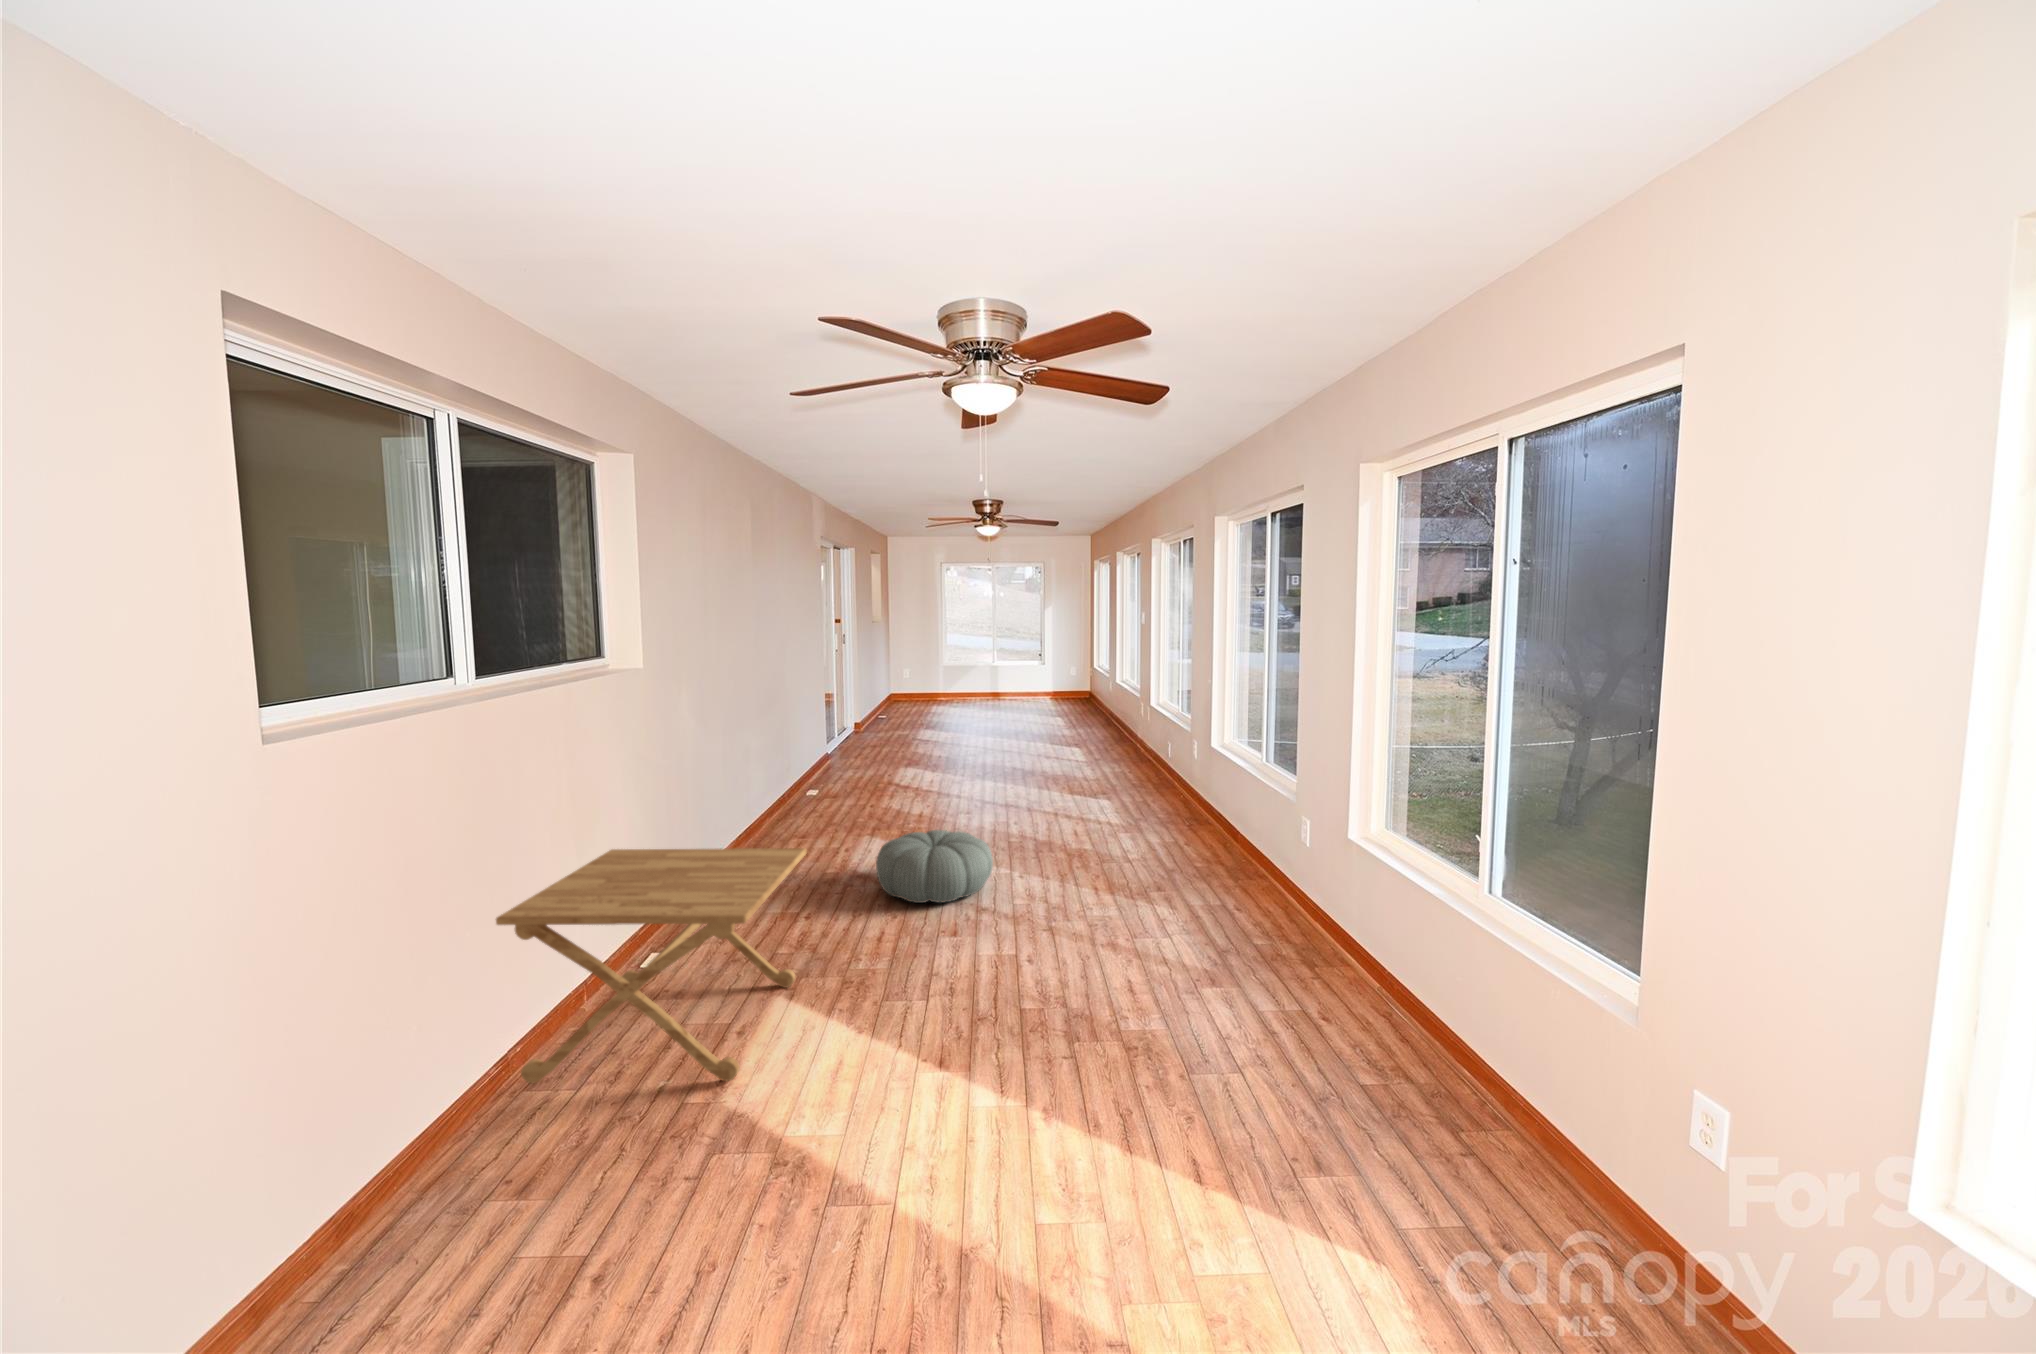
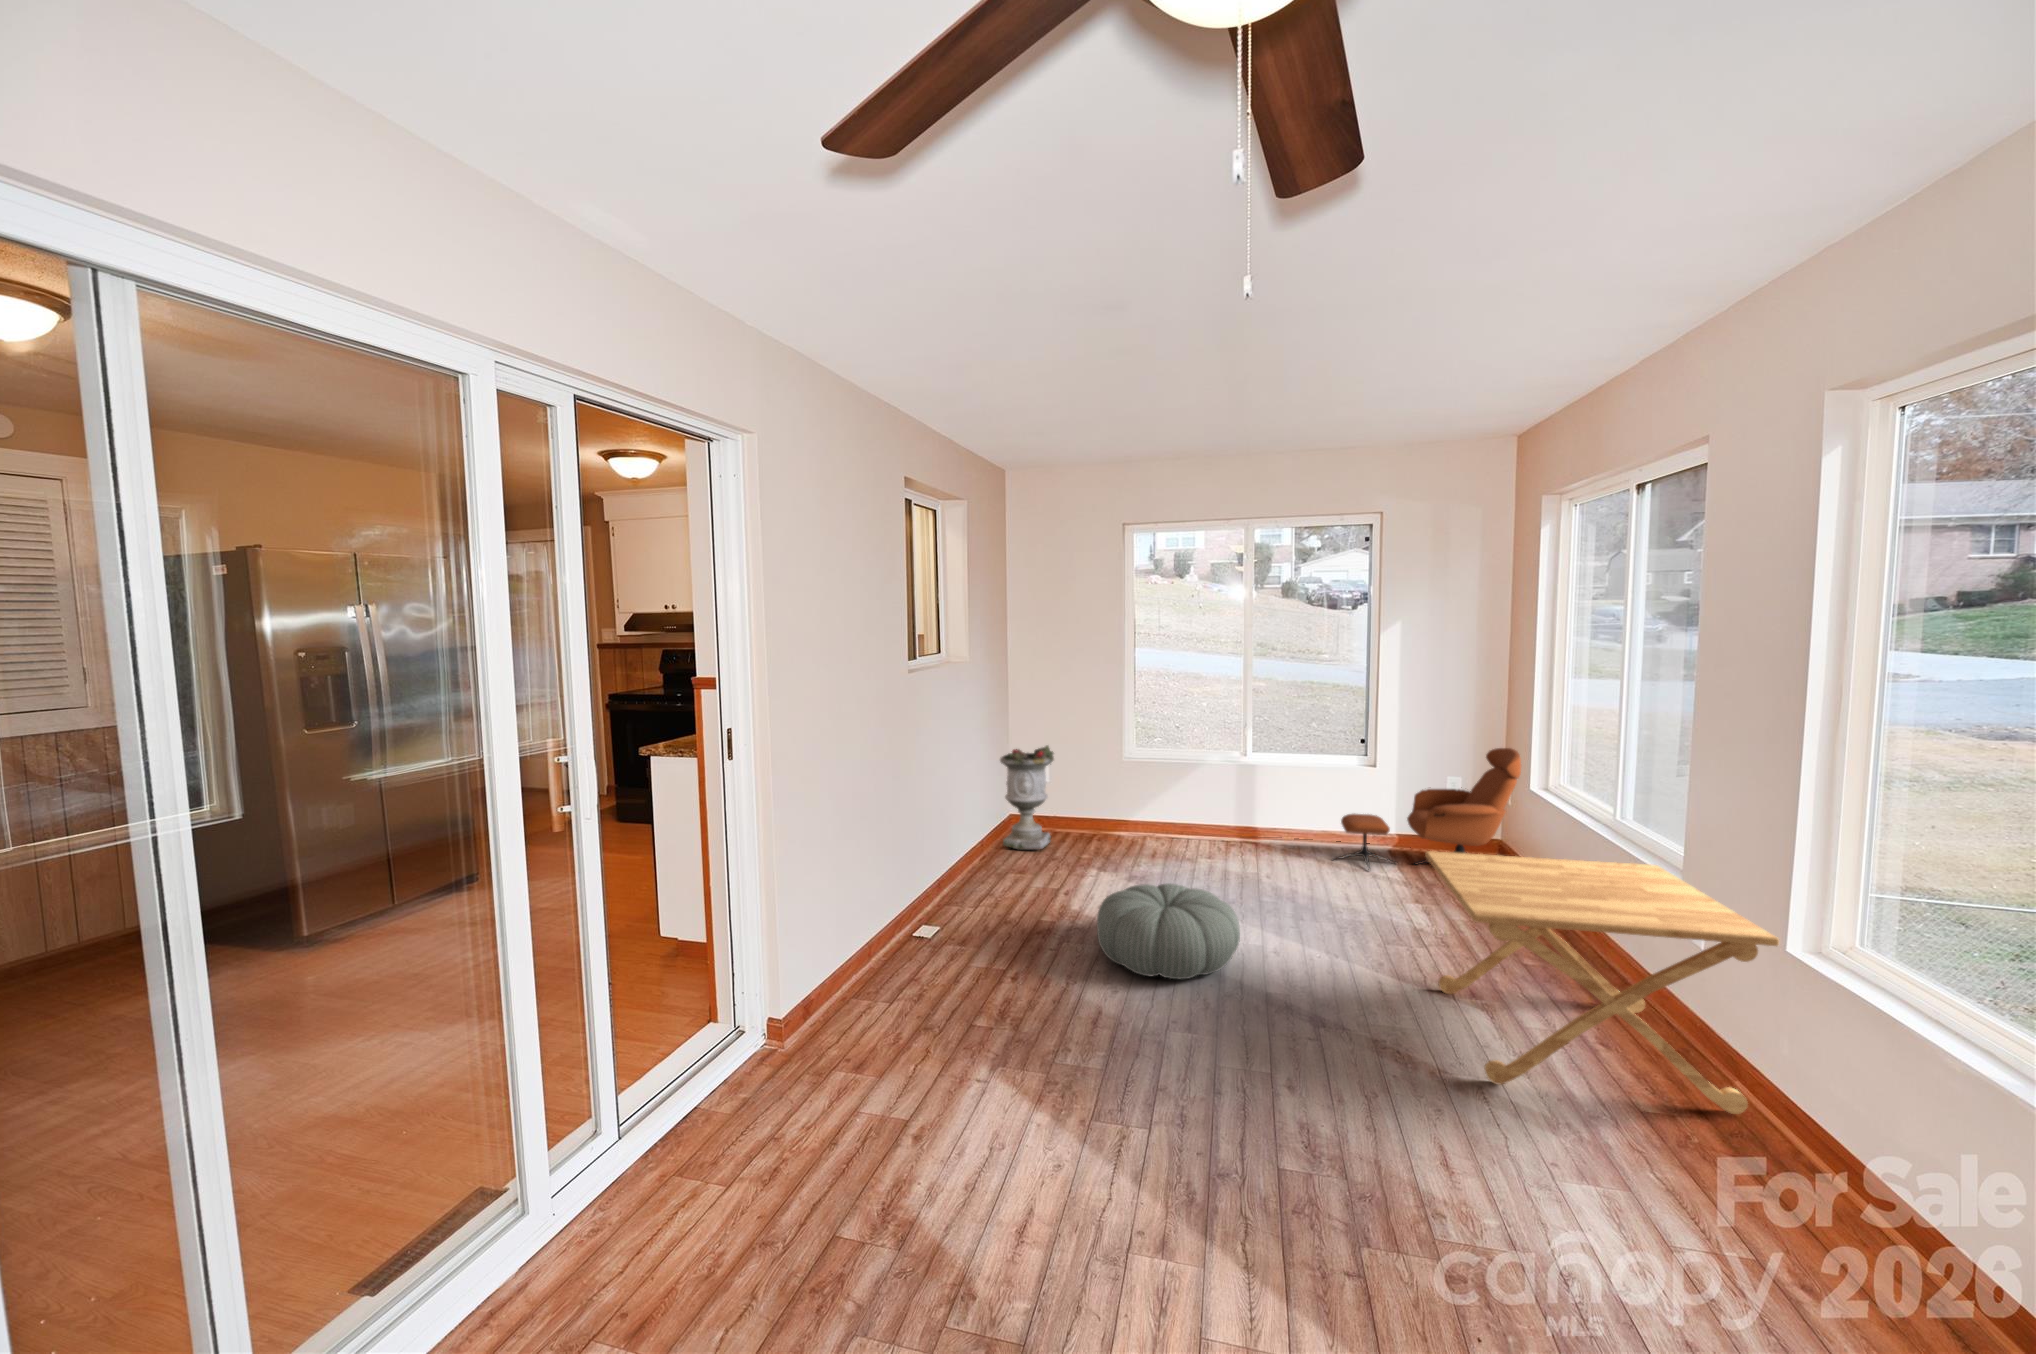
lounge chair: none [1065,710,1200,813] -> present [1335,748,1521,870]
planter: none [778,724,830,820] -> present [1000,745,1054,850]
side table: present [496,848,807,1083] -> present [1425,851,1779,1114]

